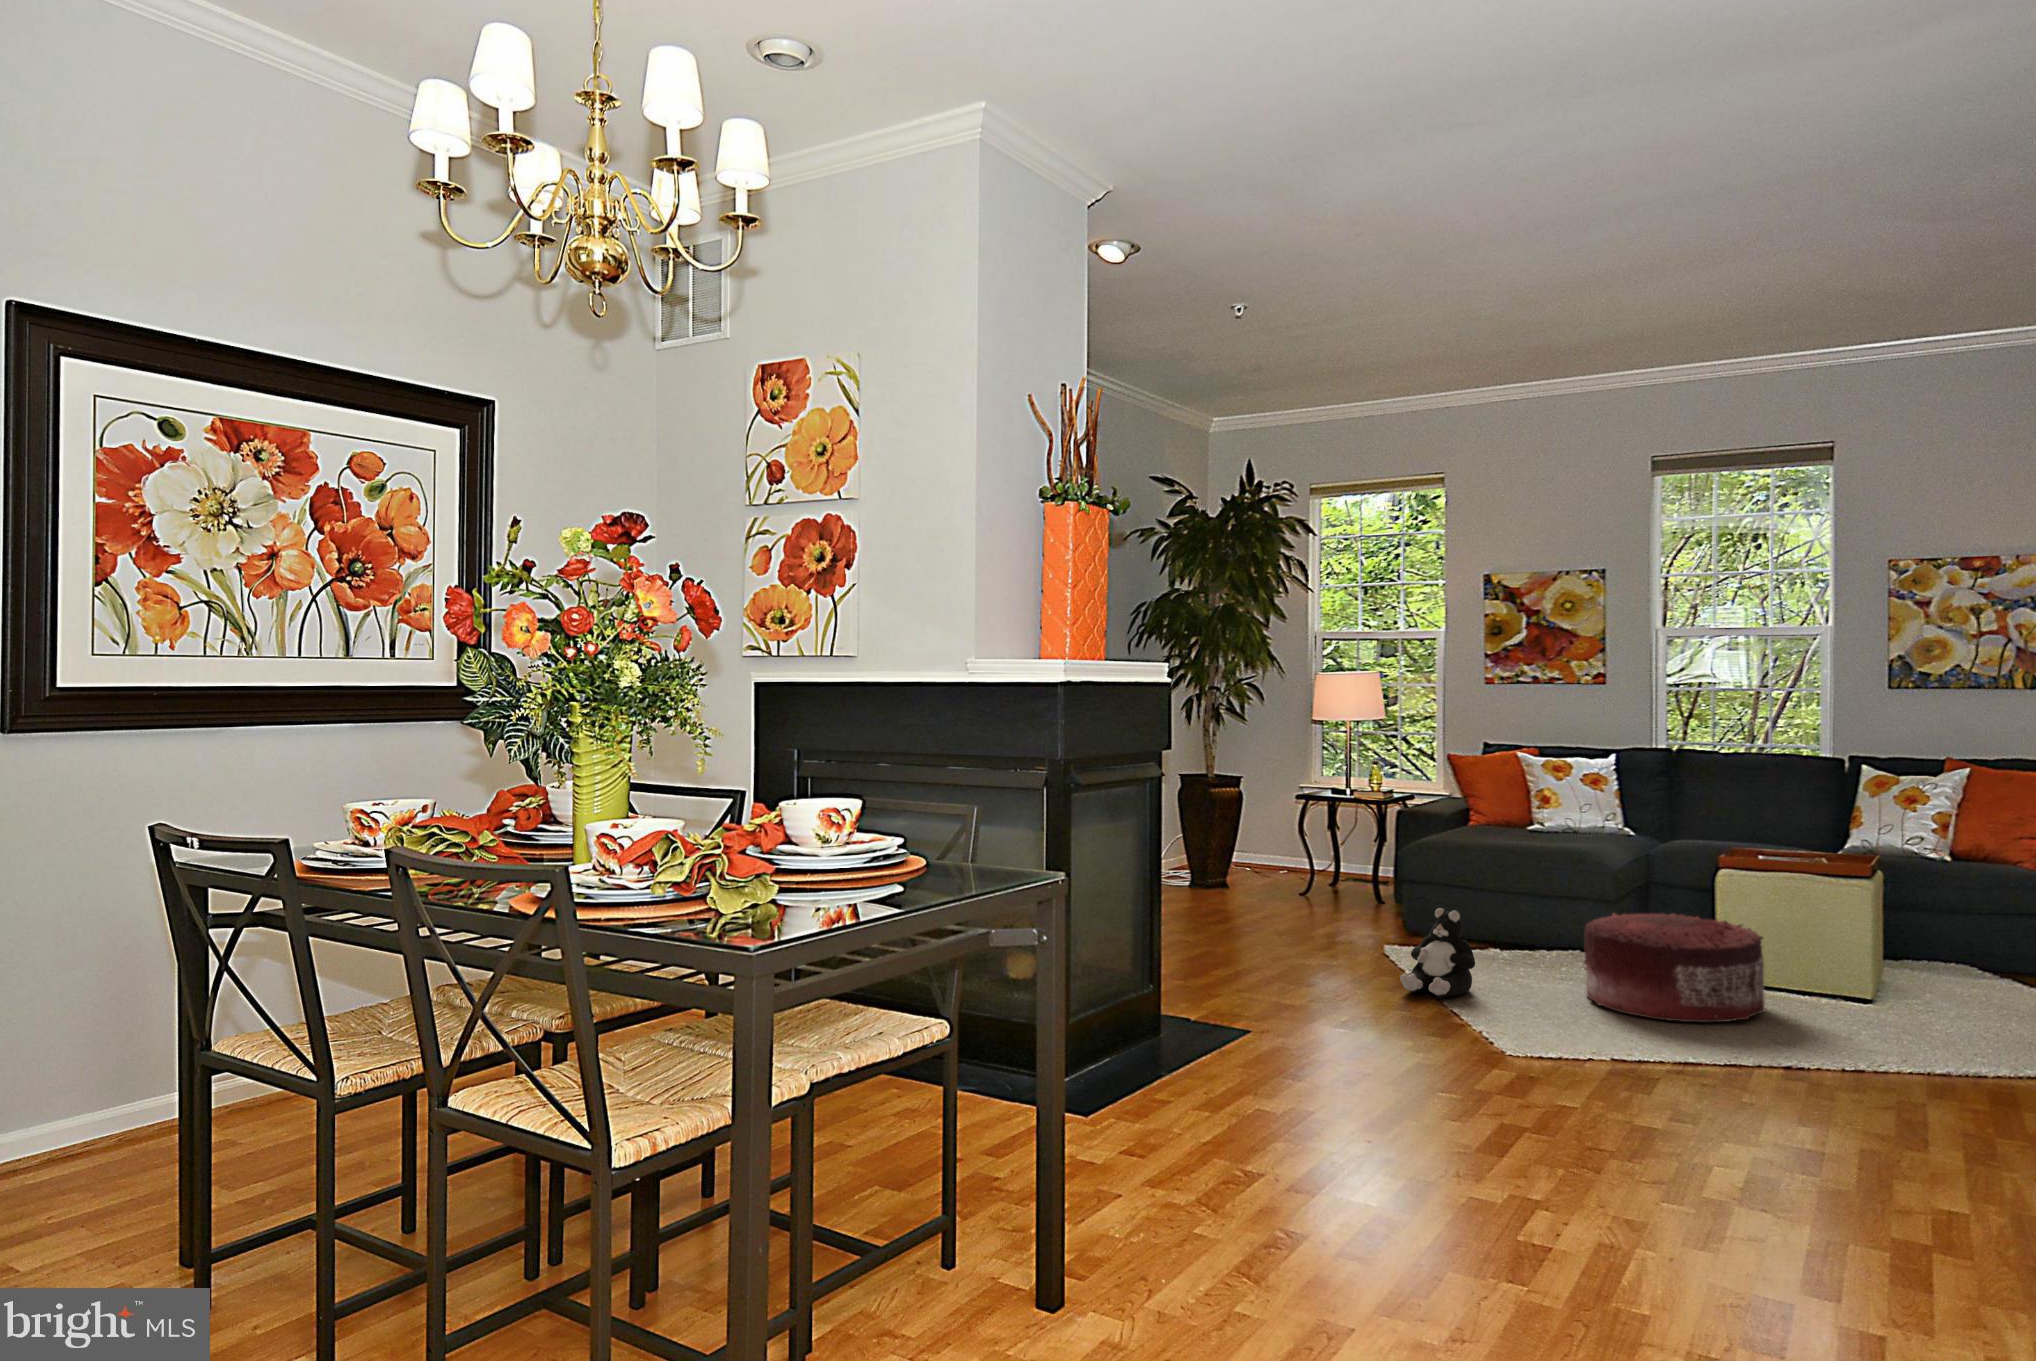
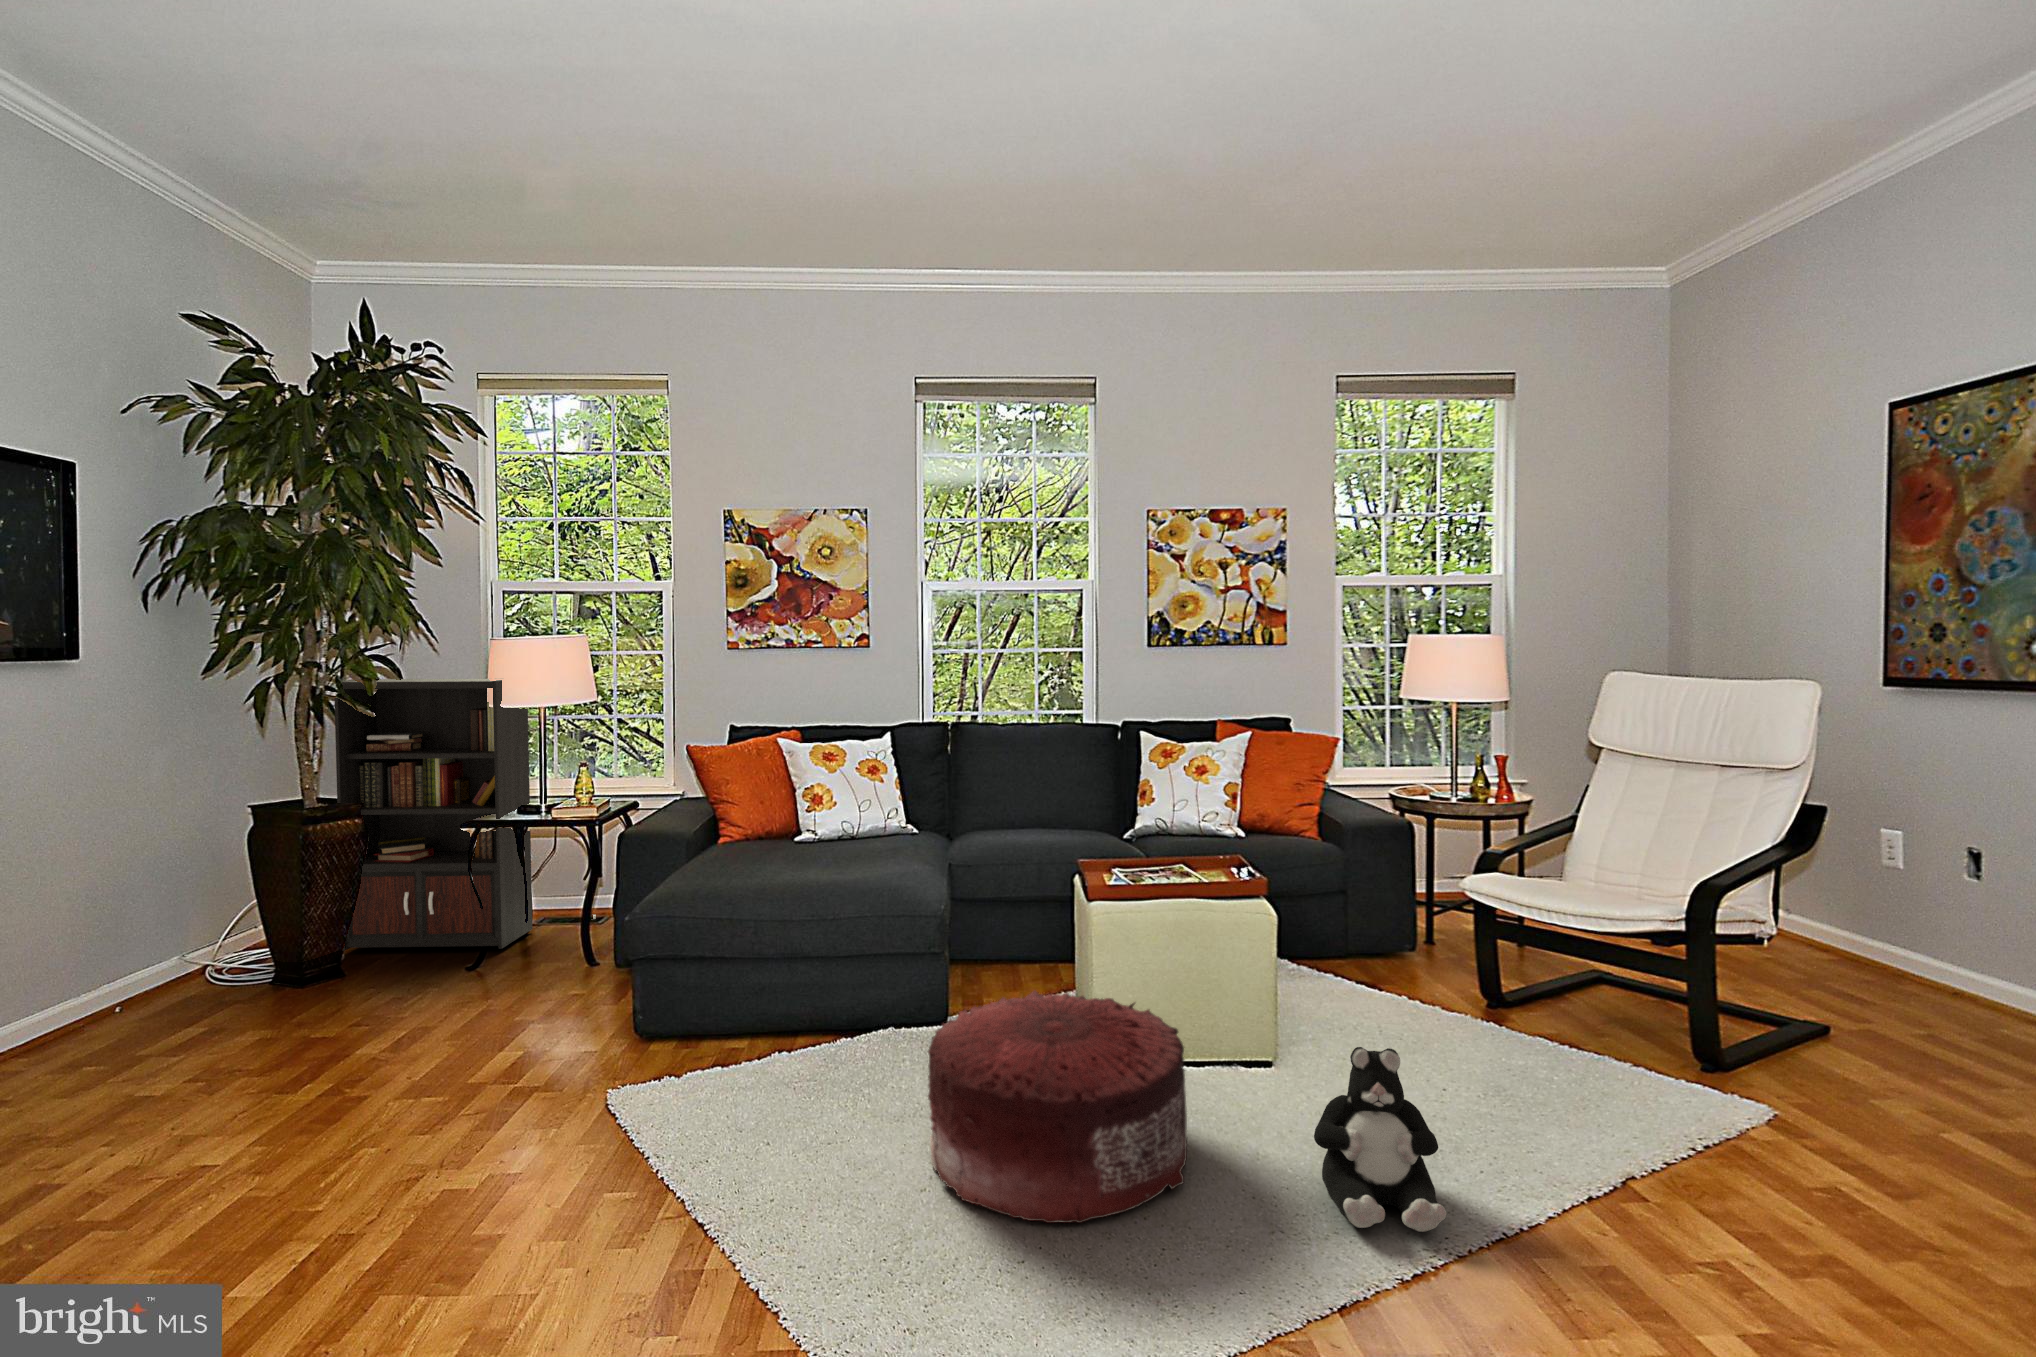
bookcase: none [1215,700,1377,891] -> present [334,679,596,951]
plush toy: present [1400,908,1475,997] -> present [1314,1047,1447,1232]

